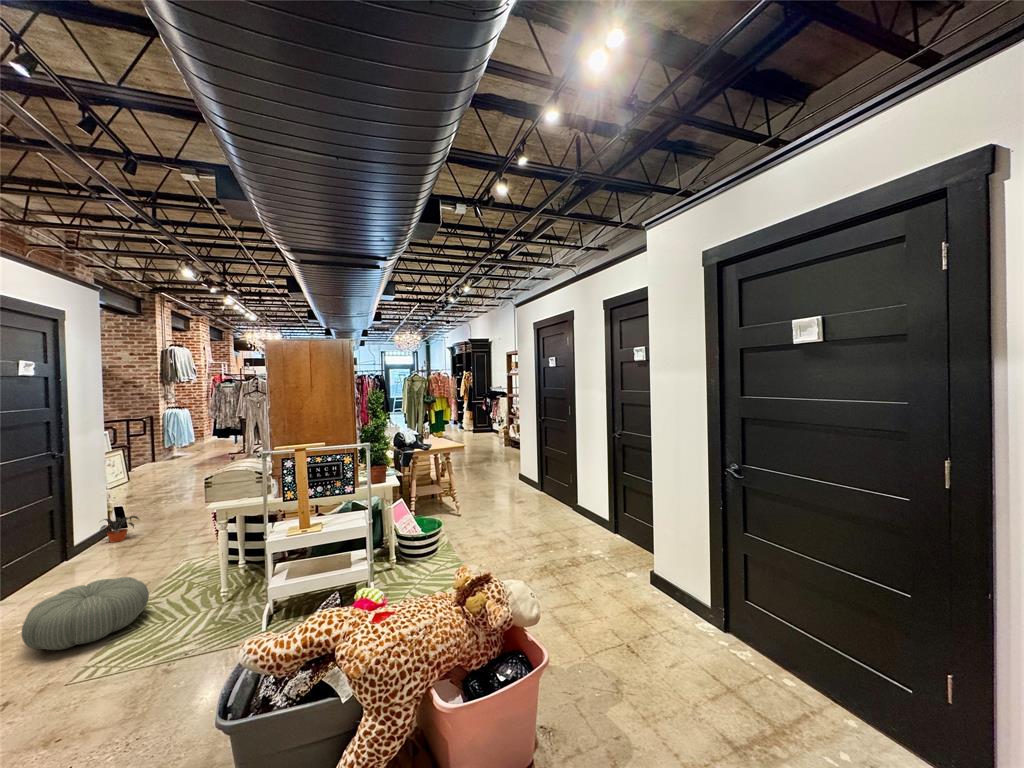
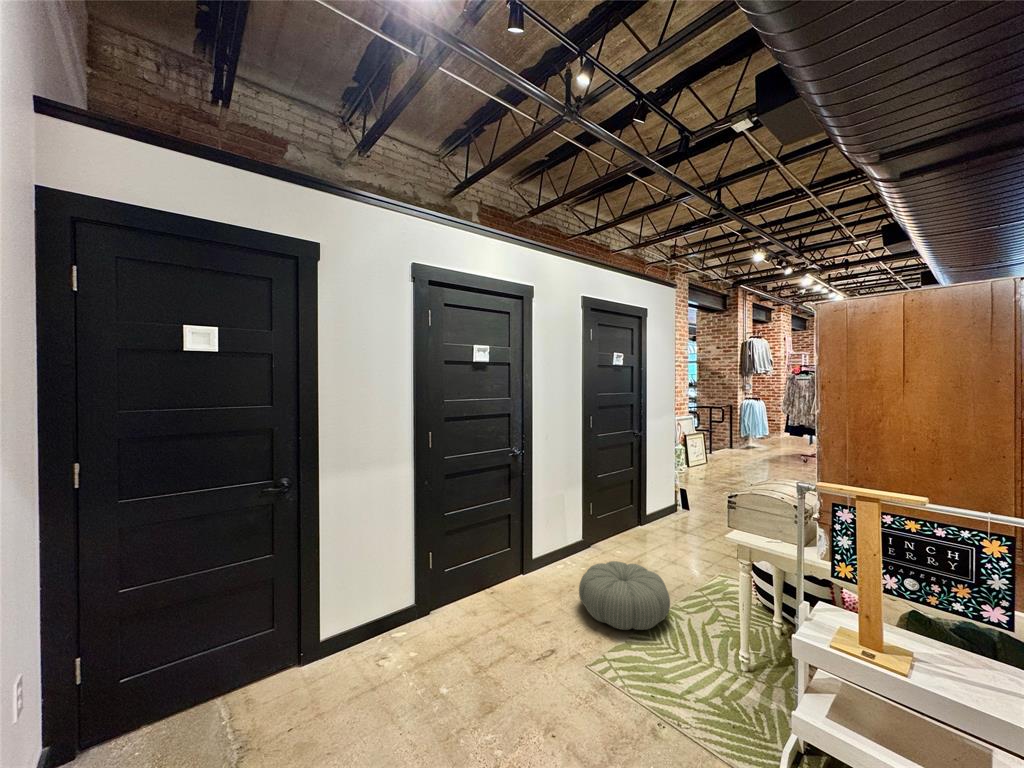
potted plant: present [100,516,139,542] -> none [665,497,696,522]

